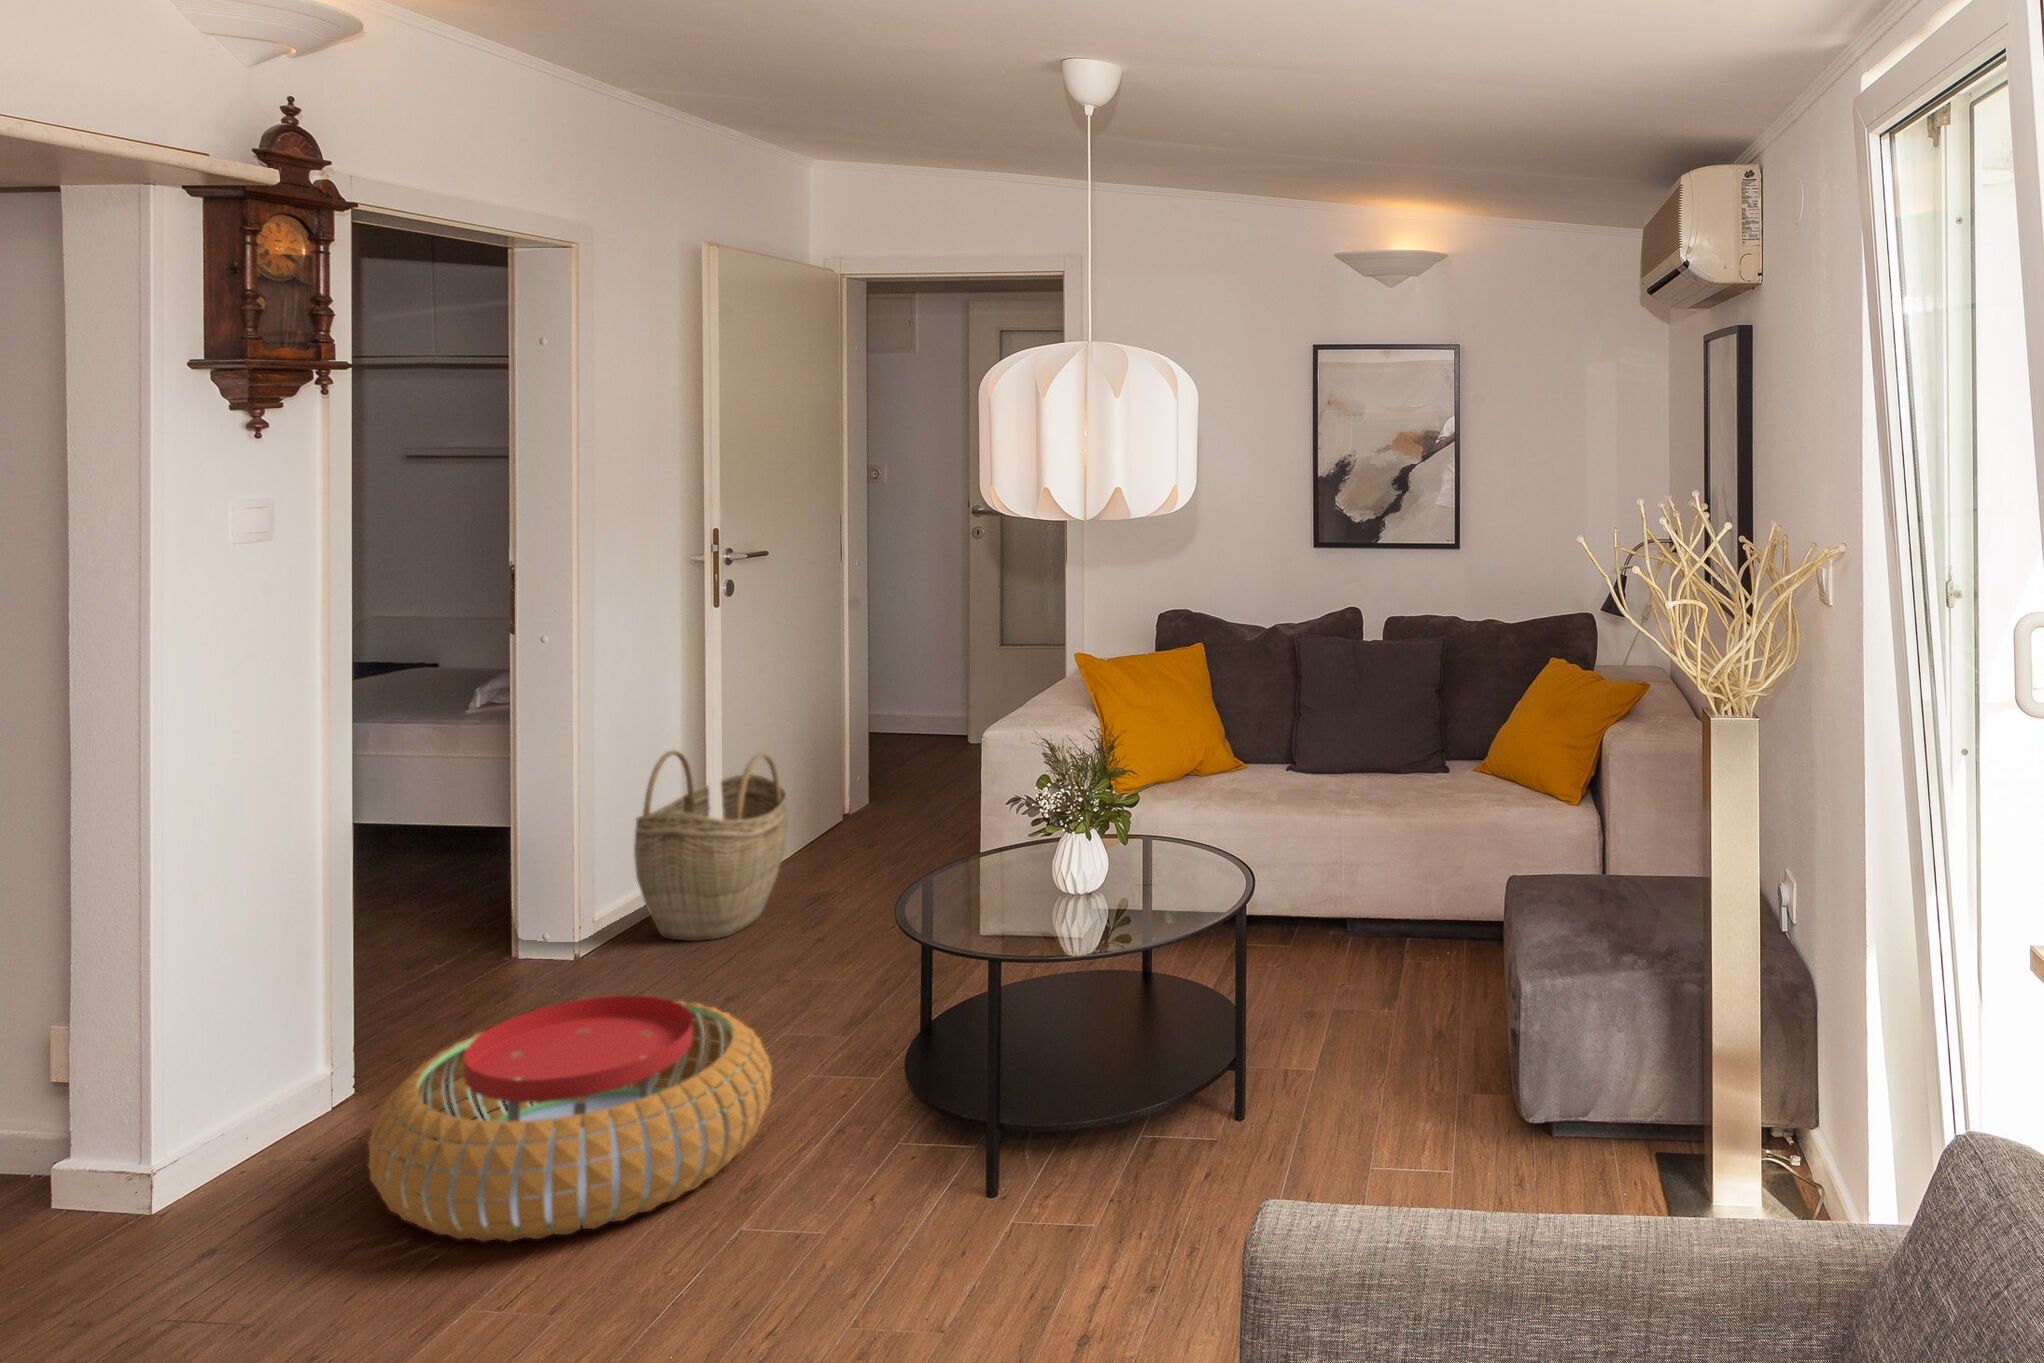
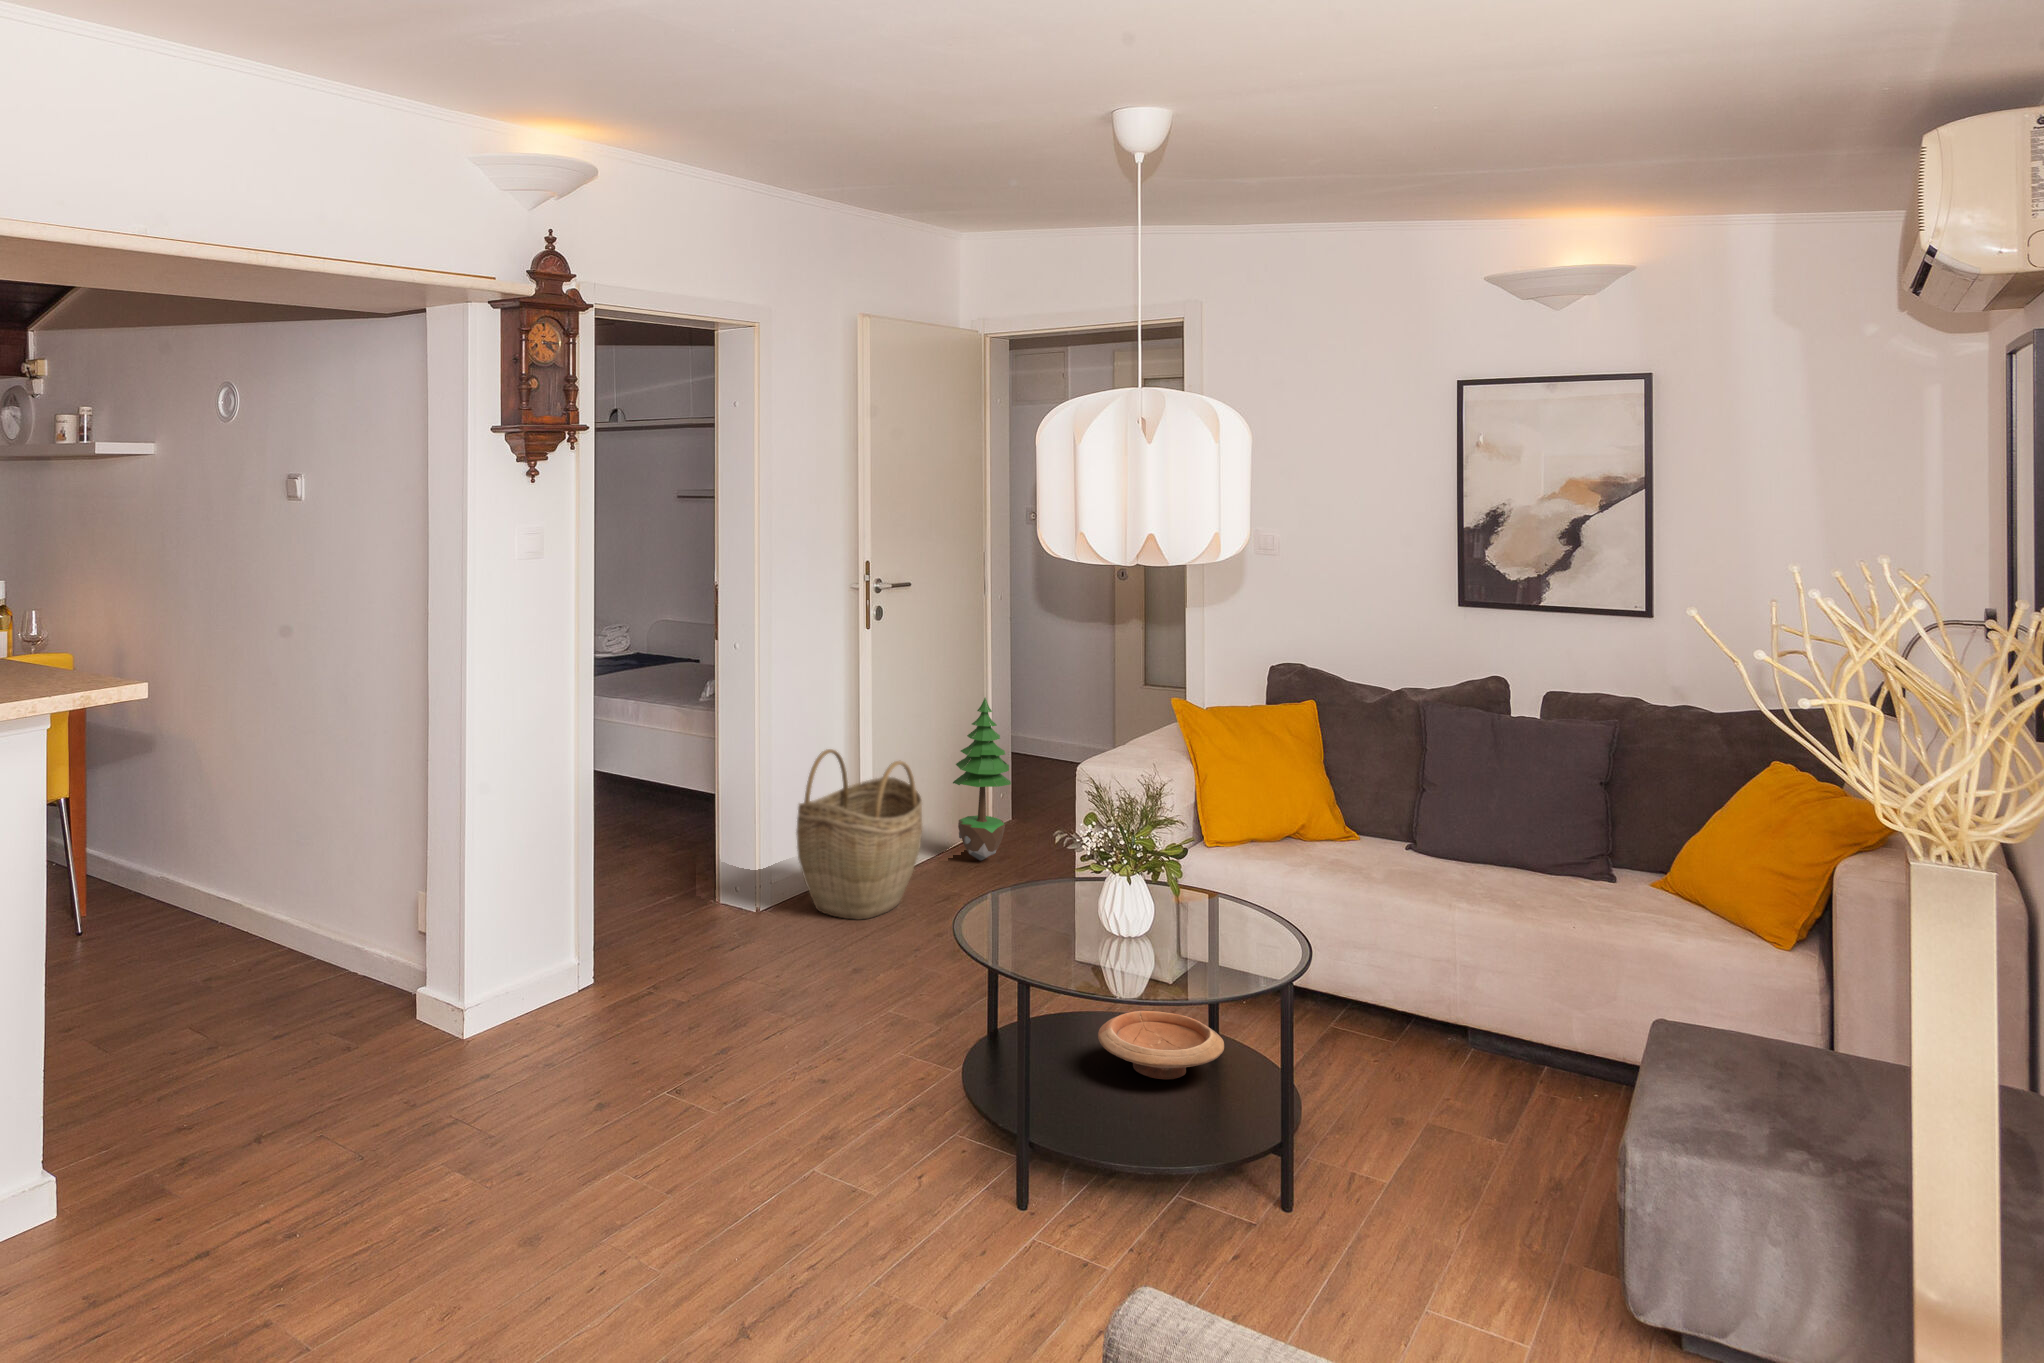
potted tree: none [810,677,877,853] -> present [953,698,1011,861]
wooden bowl: none [1050,974,1184,1047] -> present [1098,1011,1224,1079]
pouf: present [368,996,772,1241] -> none [583,947,865,1126]

